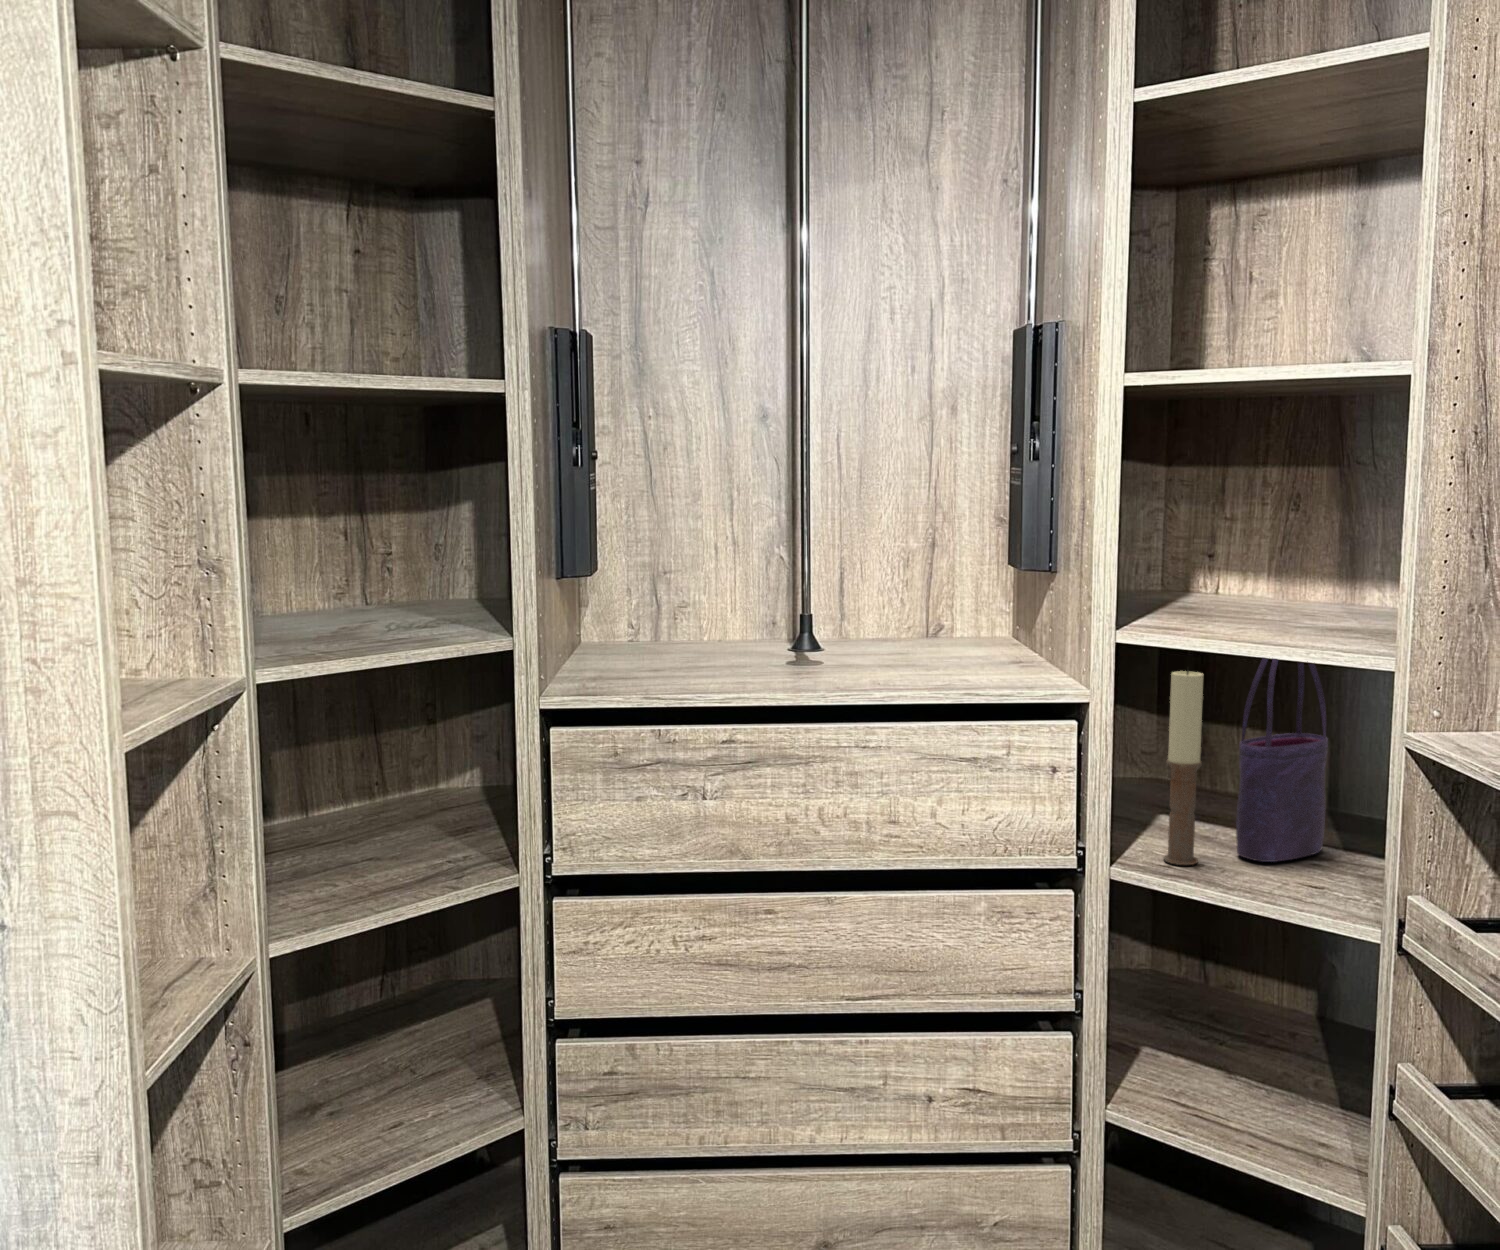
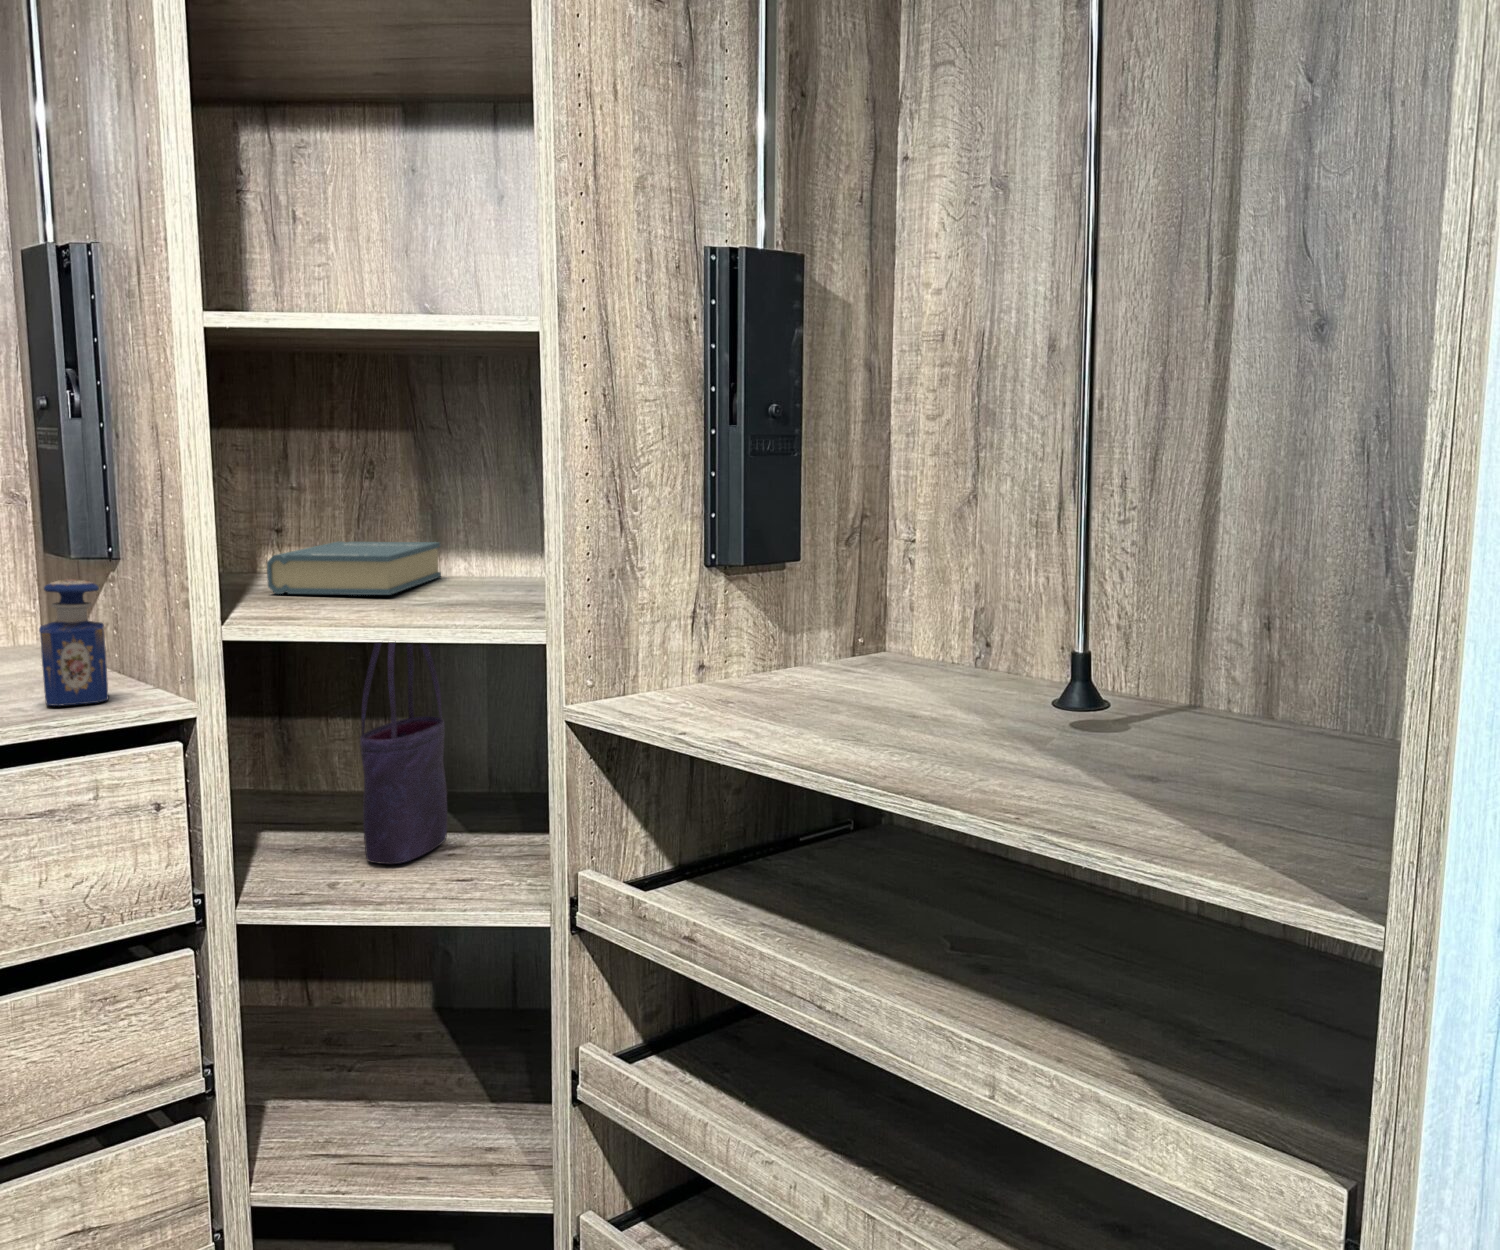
hardback book: none [1181,568,1358,617] -> present [267,541,441,595]
perfume bottle: none [988,584,1036,682] -> present [39,579,108,706]
candle: present [1164,668,1203,865] -> none [283,661,331,889]

